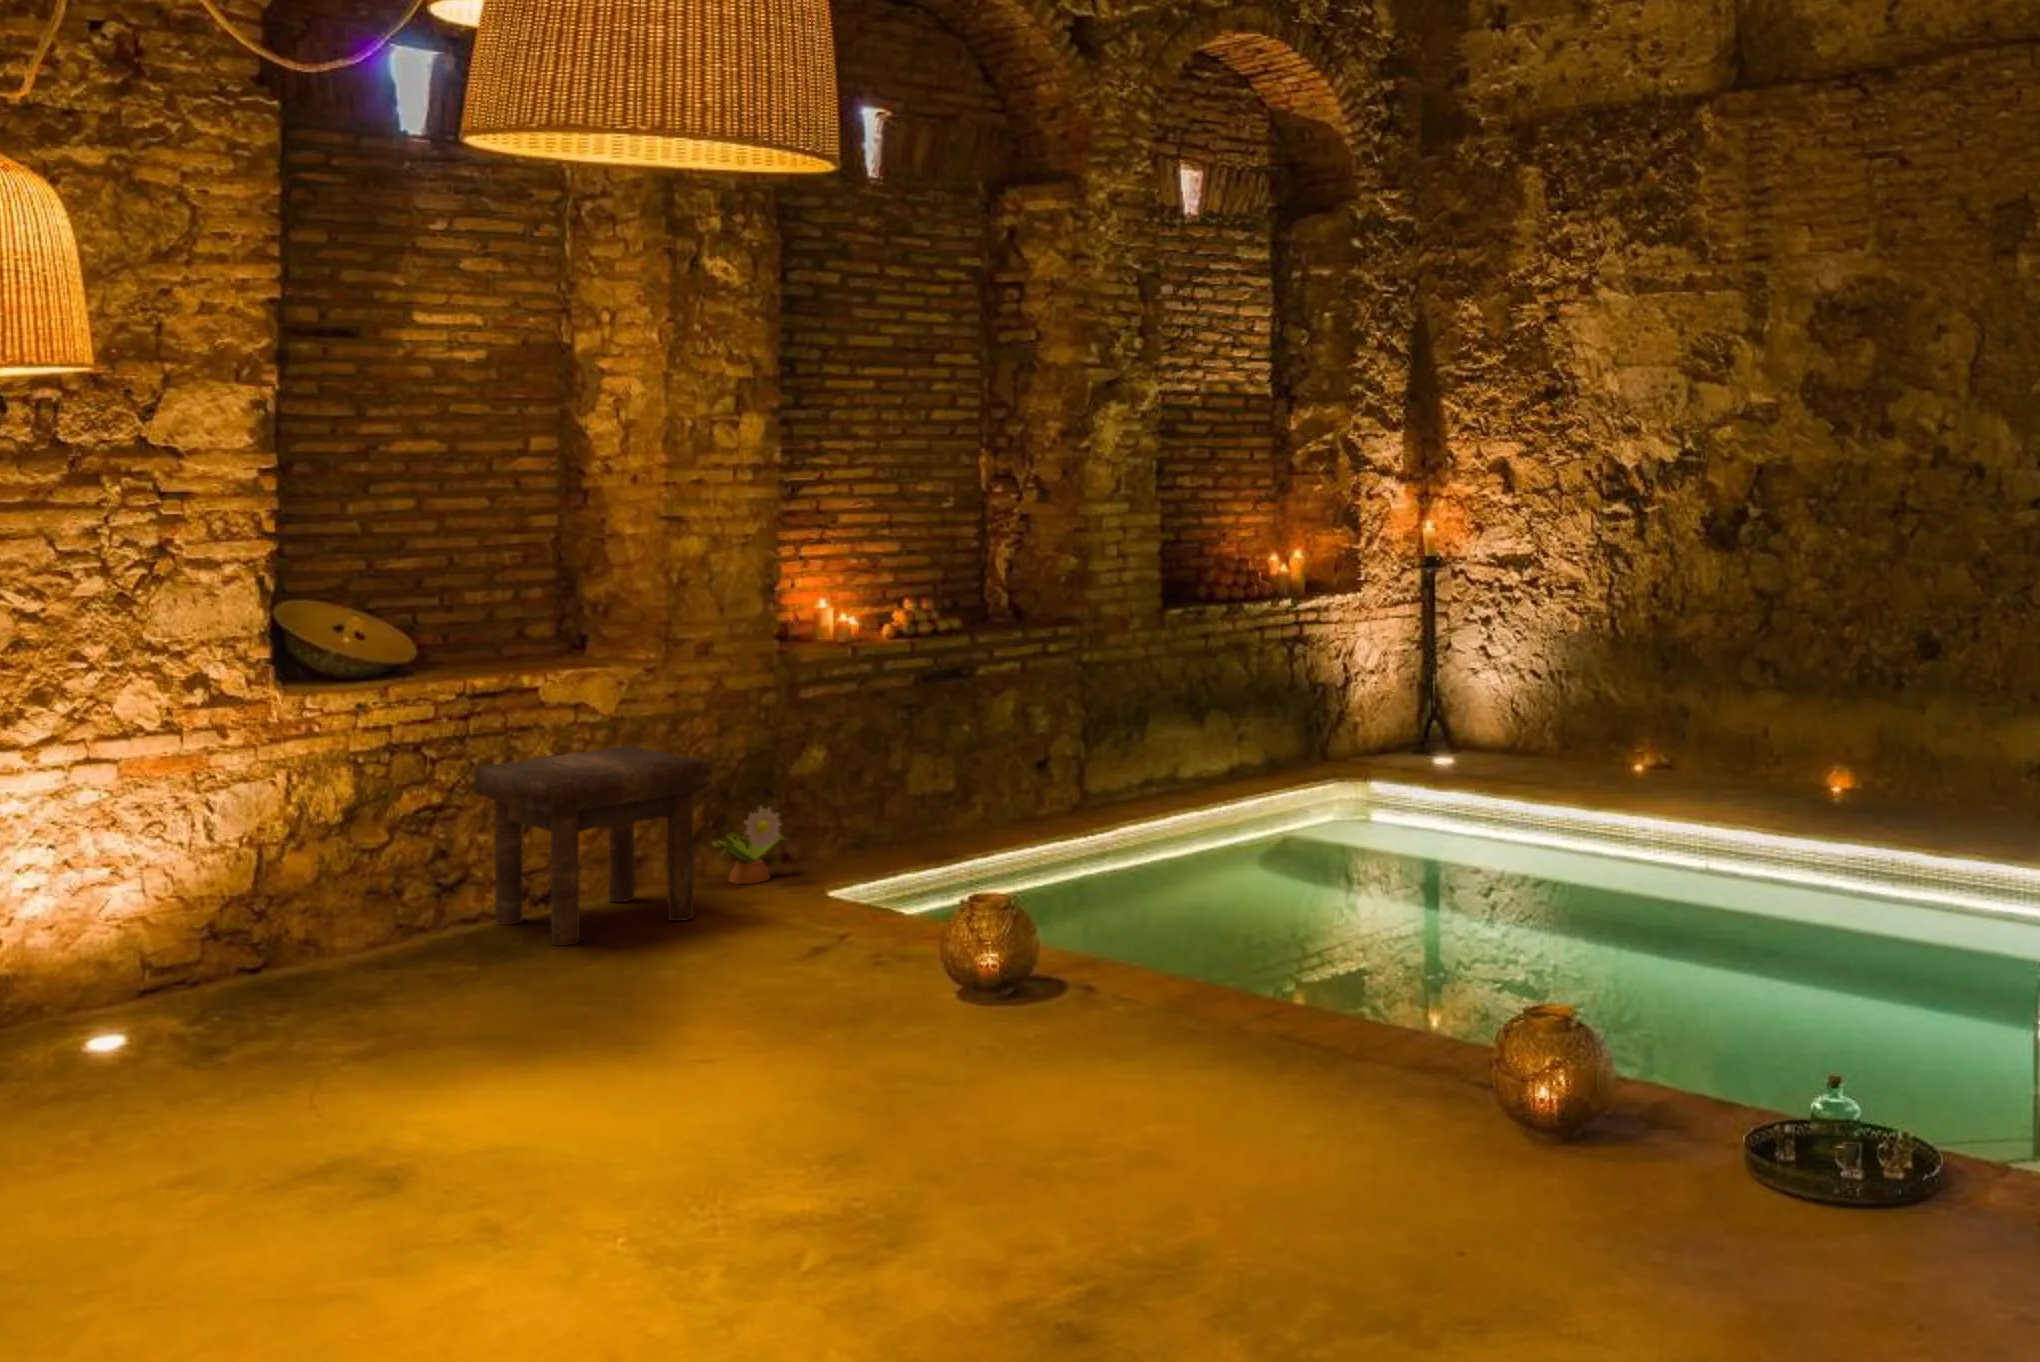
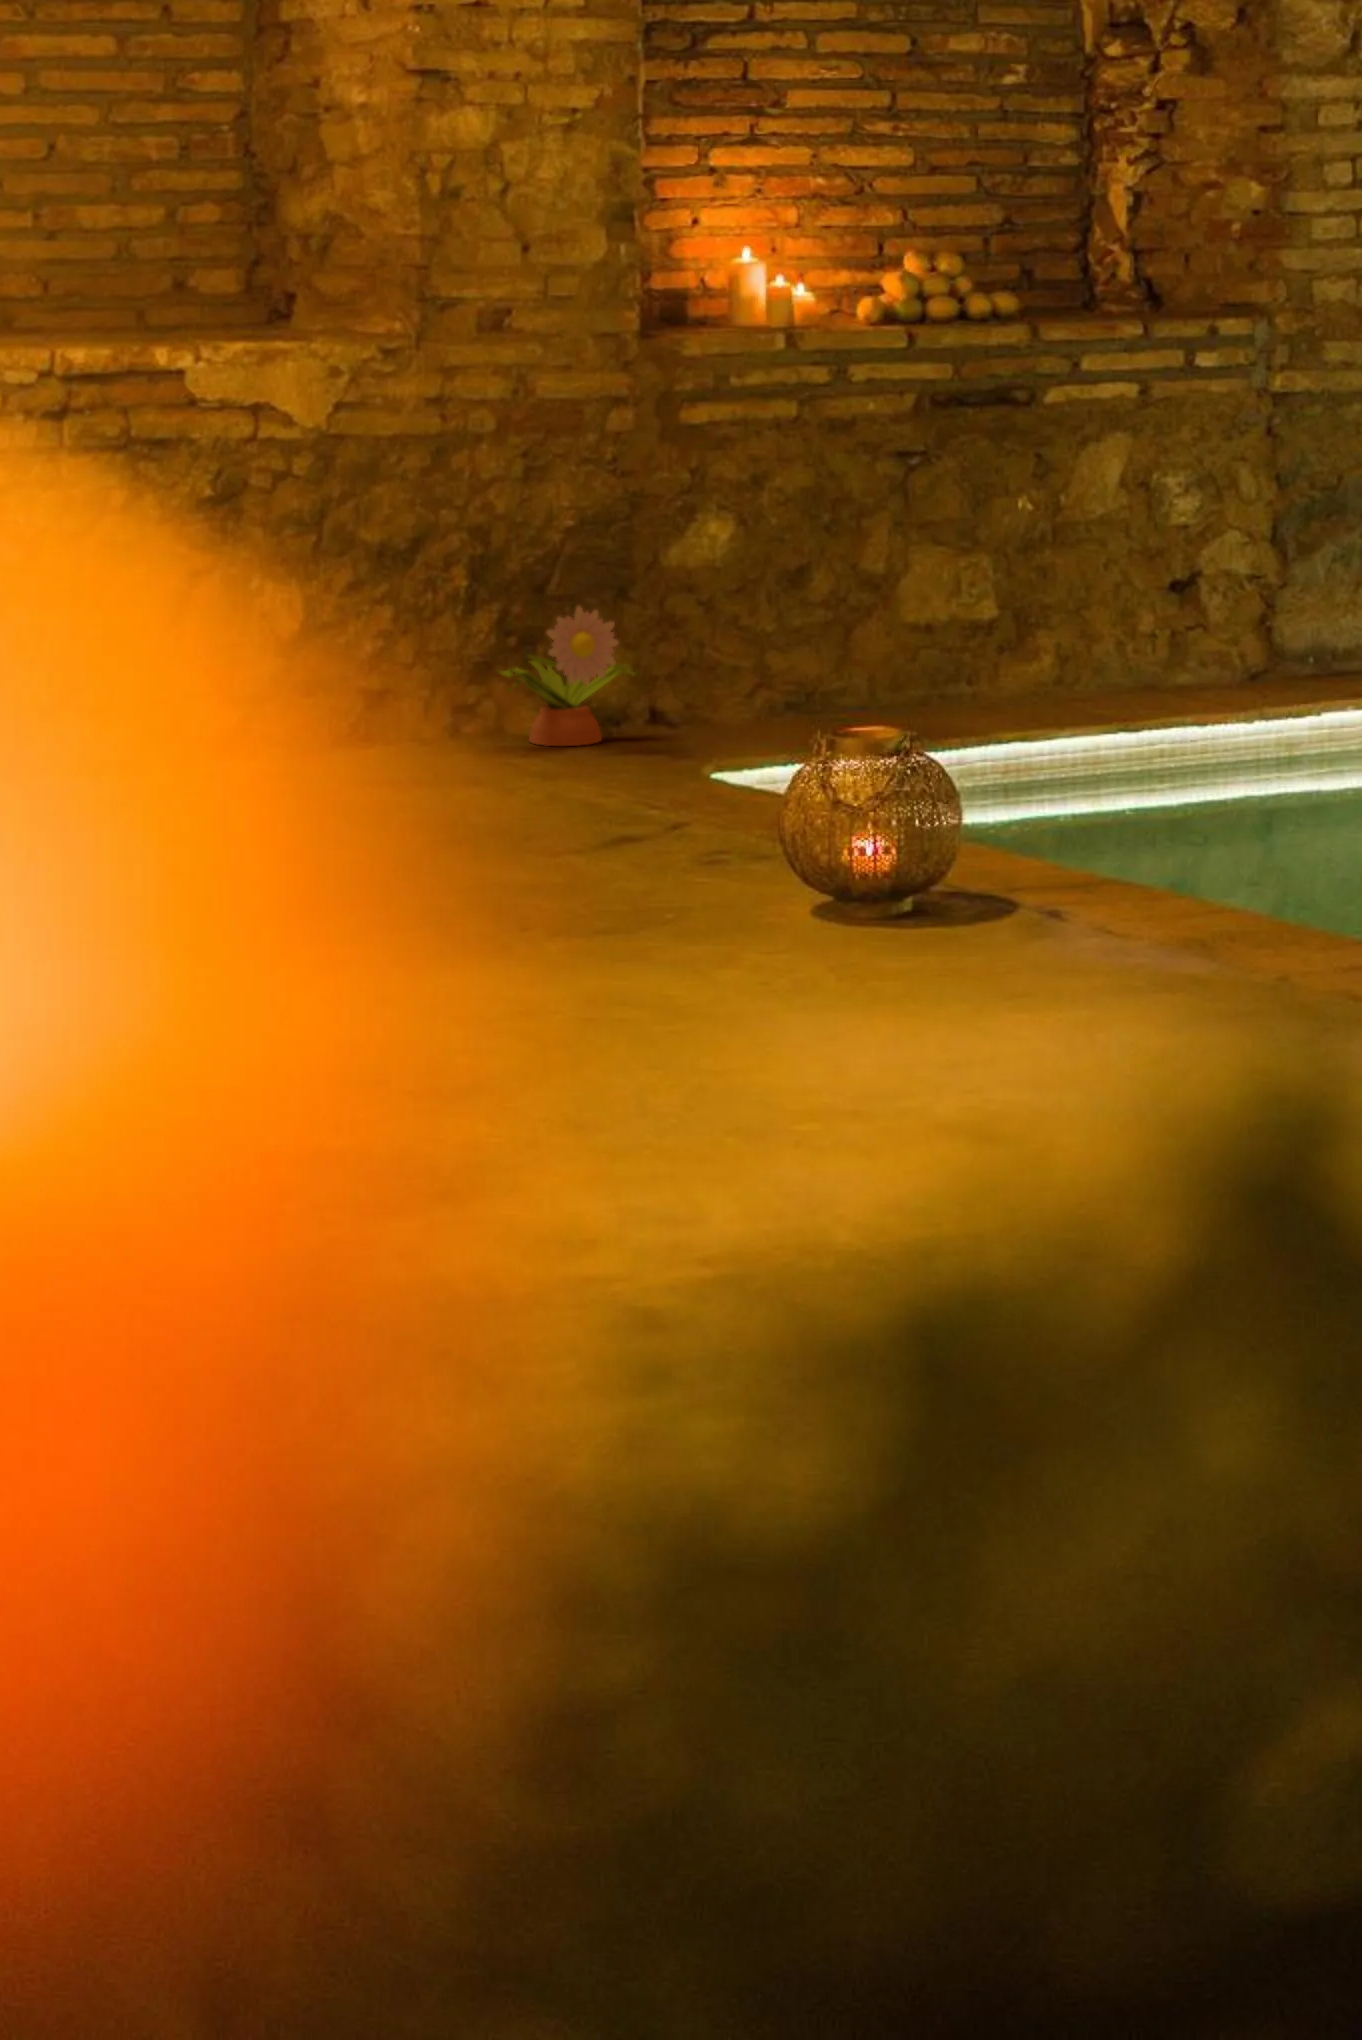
stool: present [474,745,712,946] -> none [72,482,459,807]

